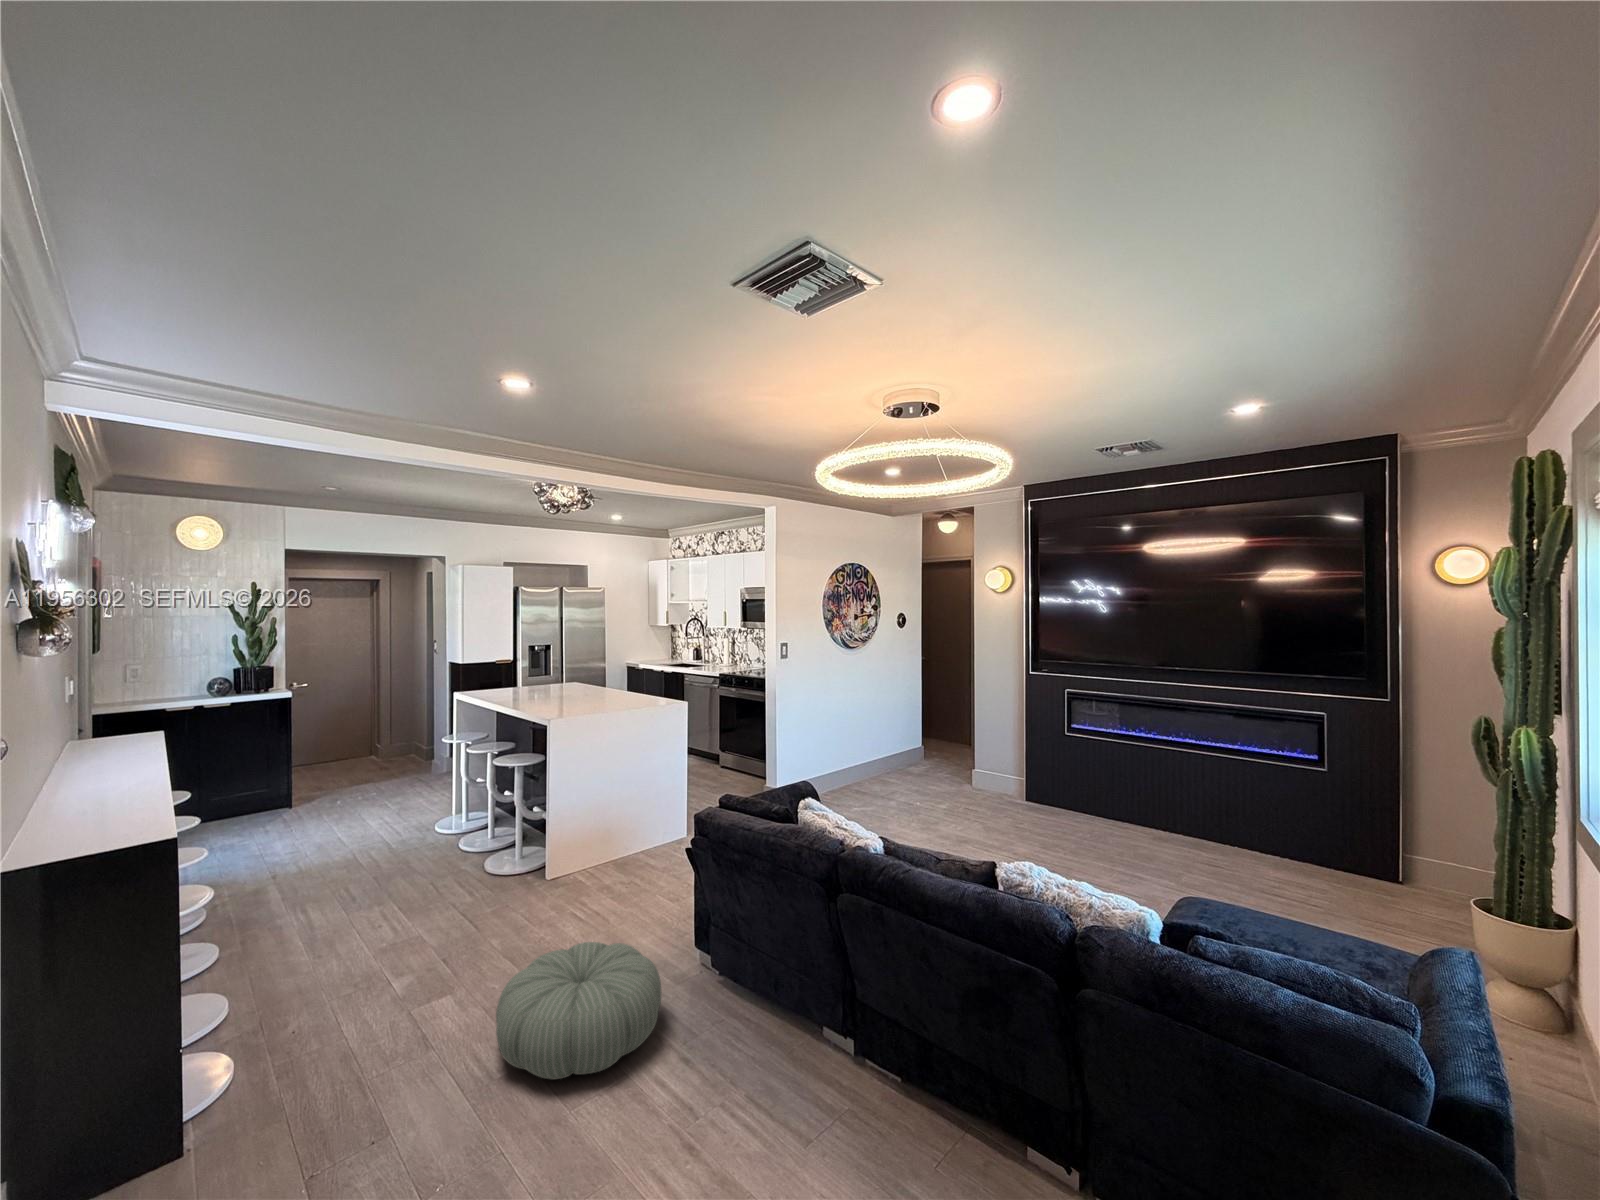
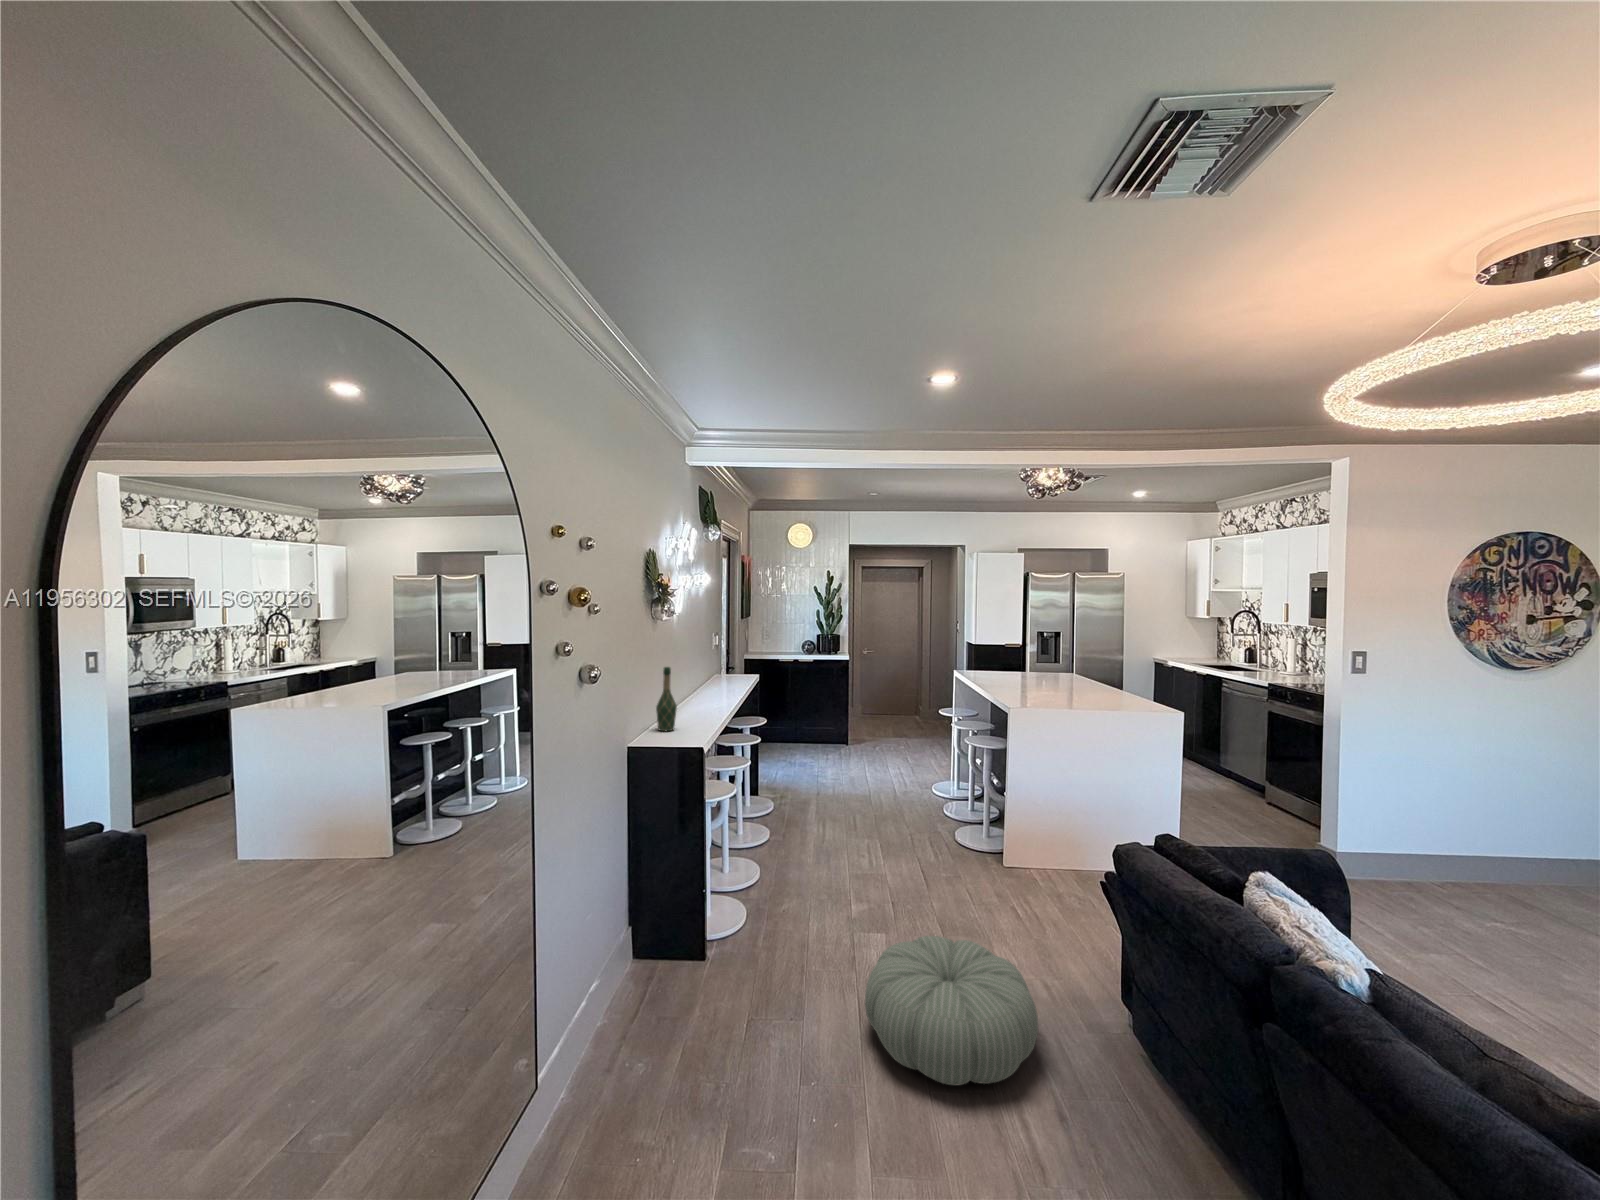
wine bottle: none [101,734,144,831] -> present [656,667,677,731]

